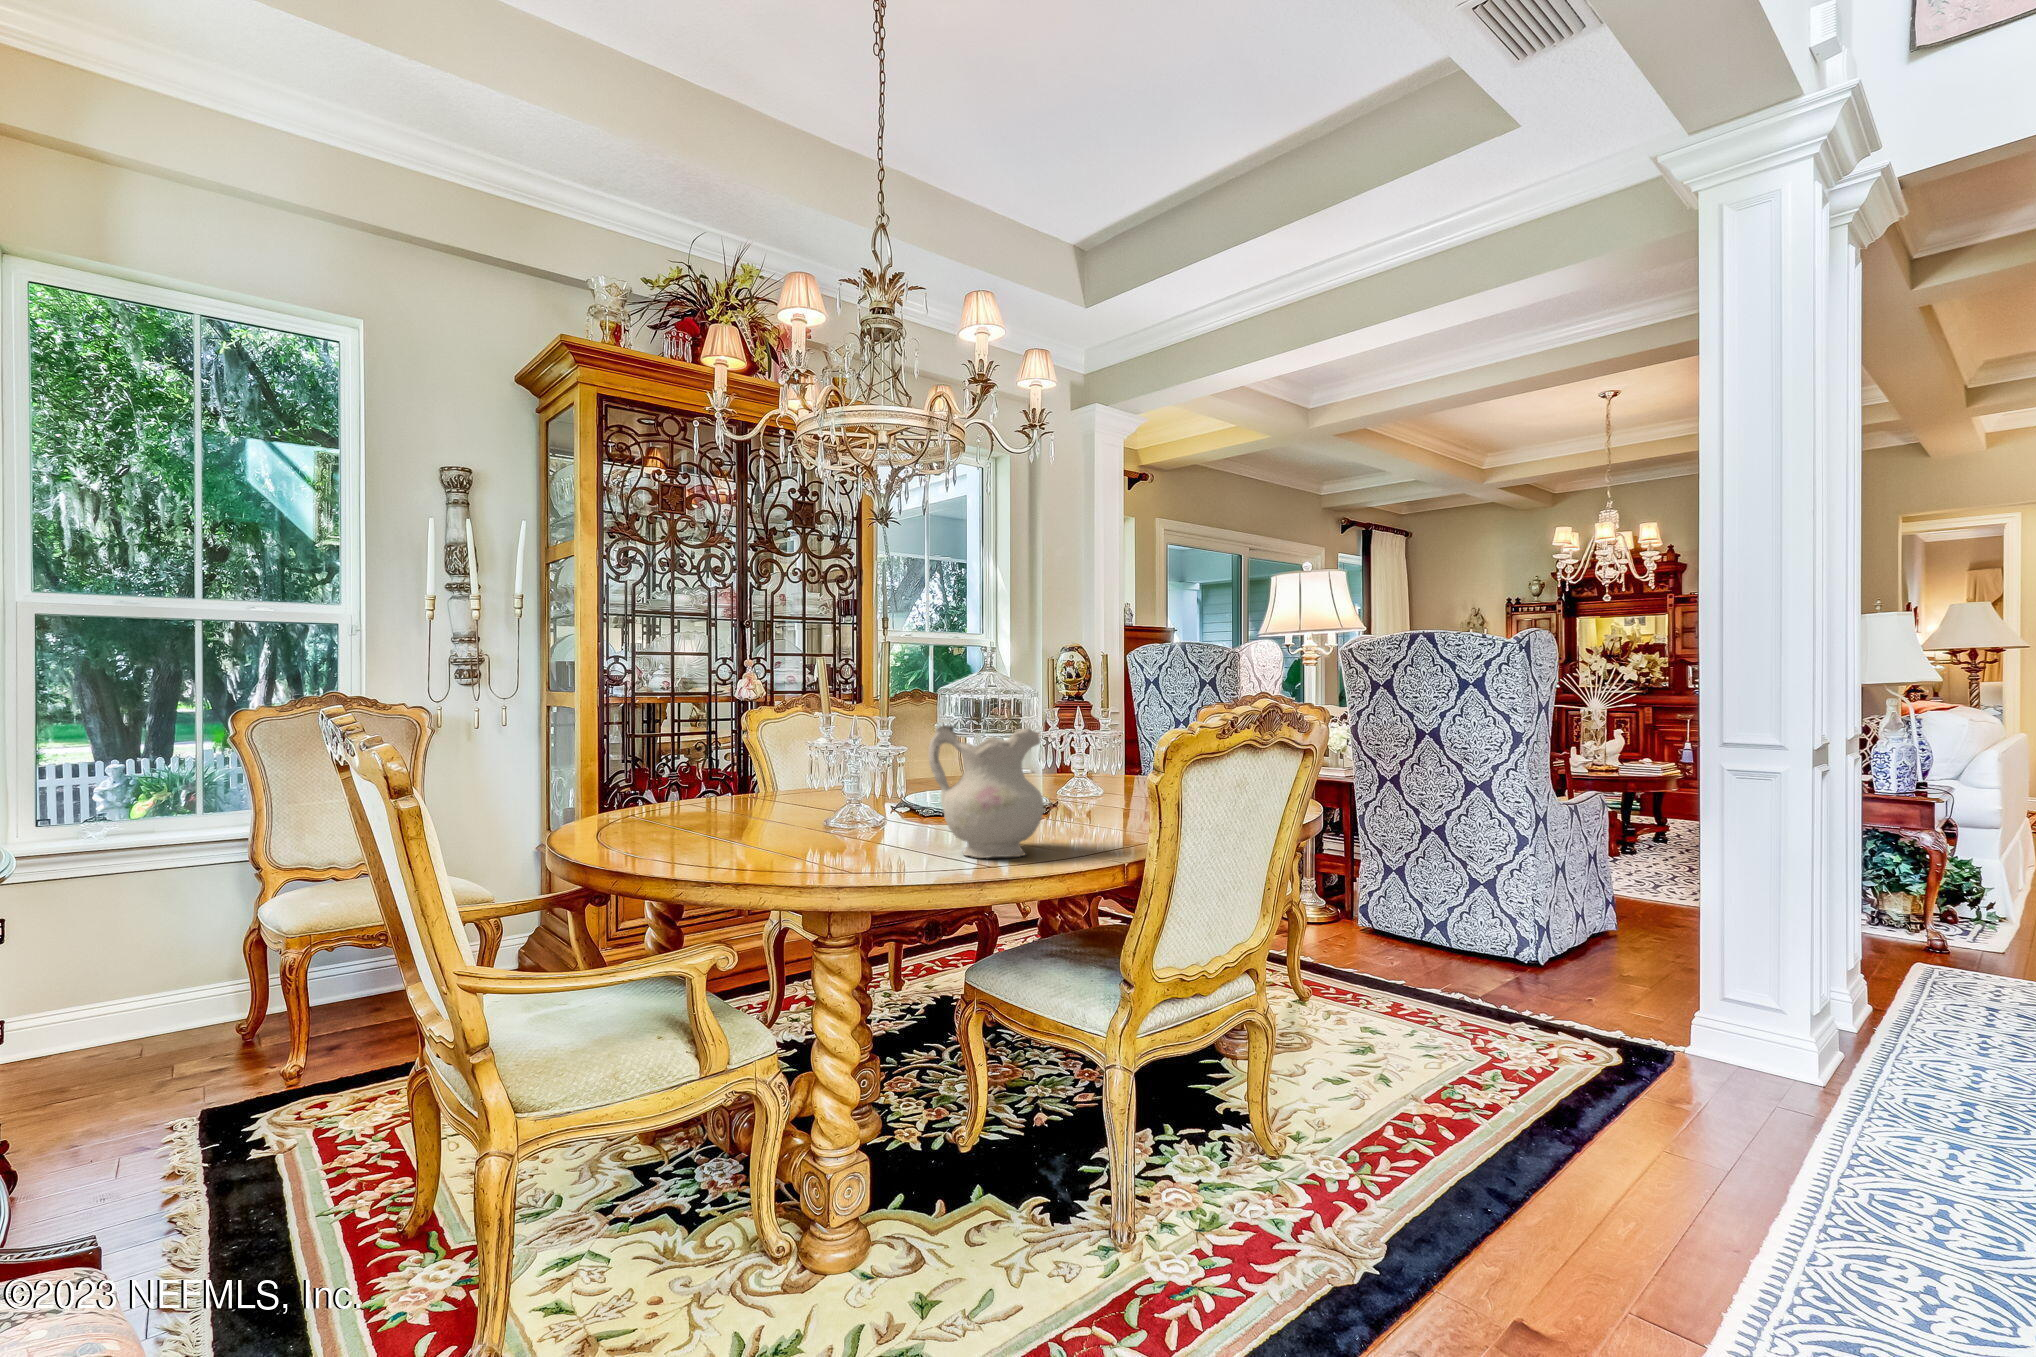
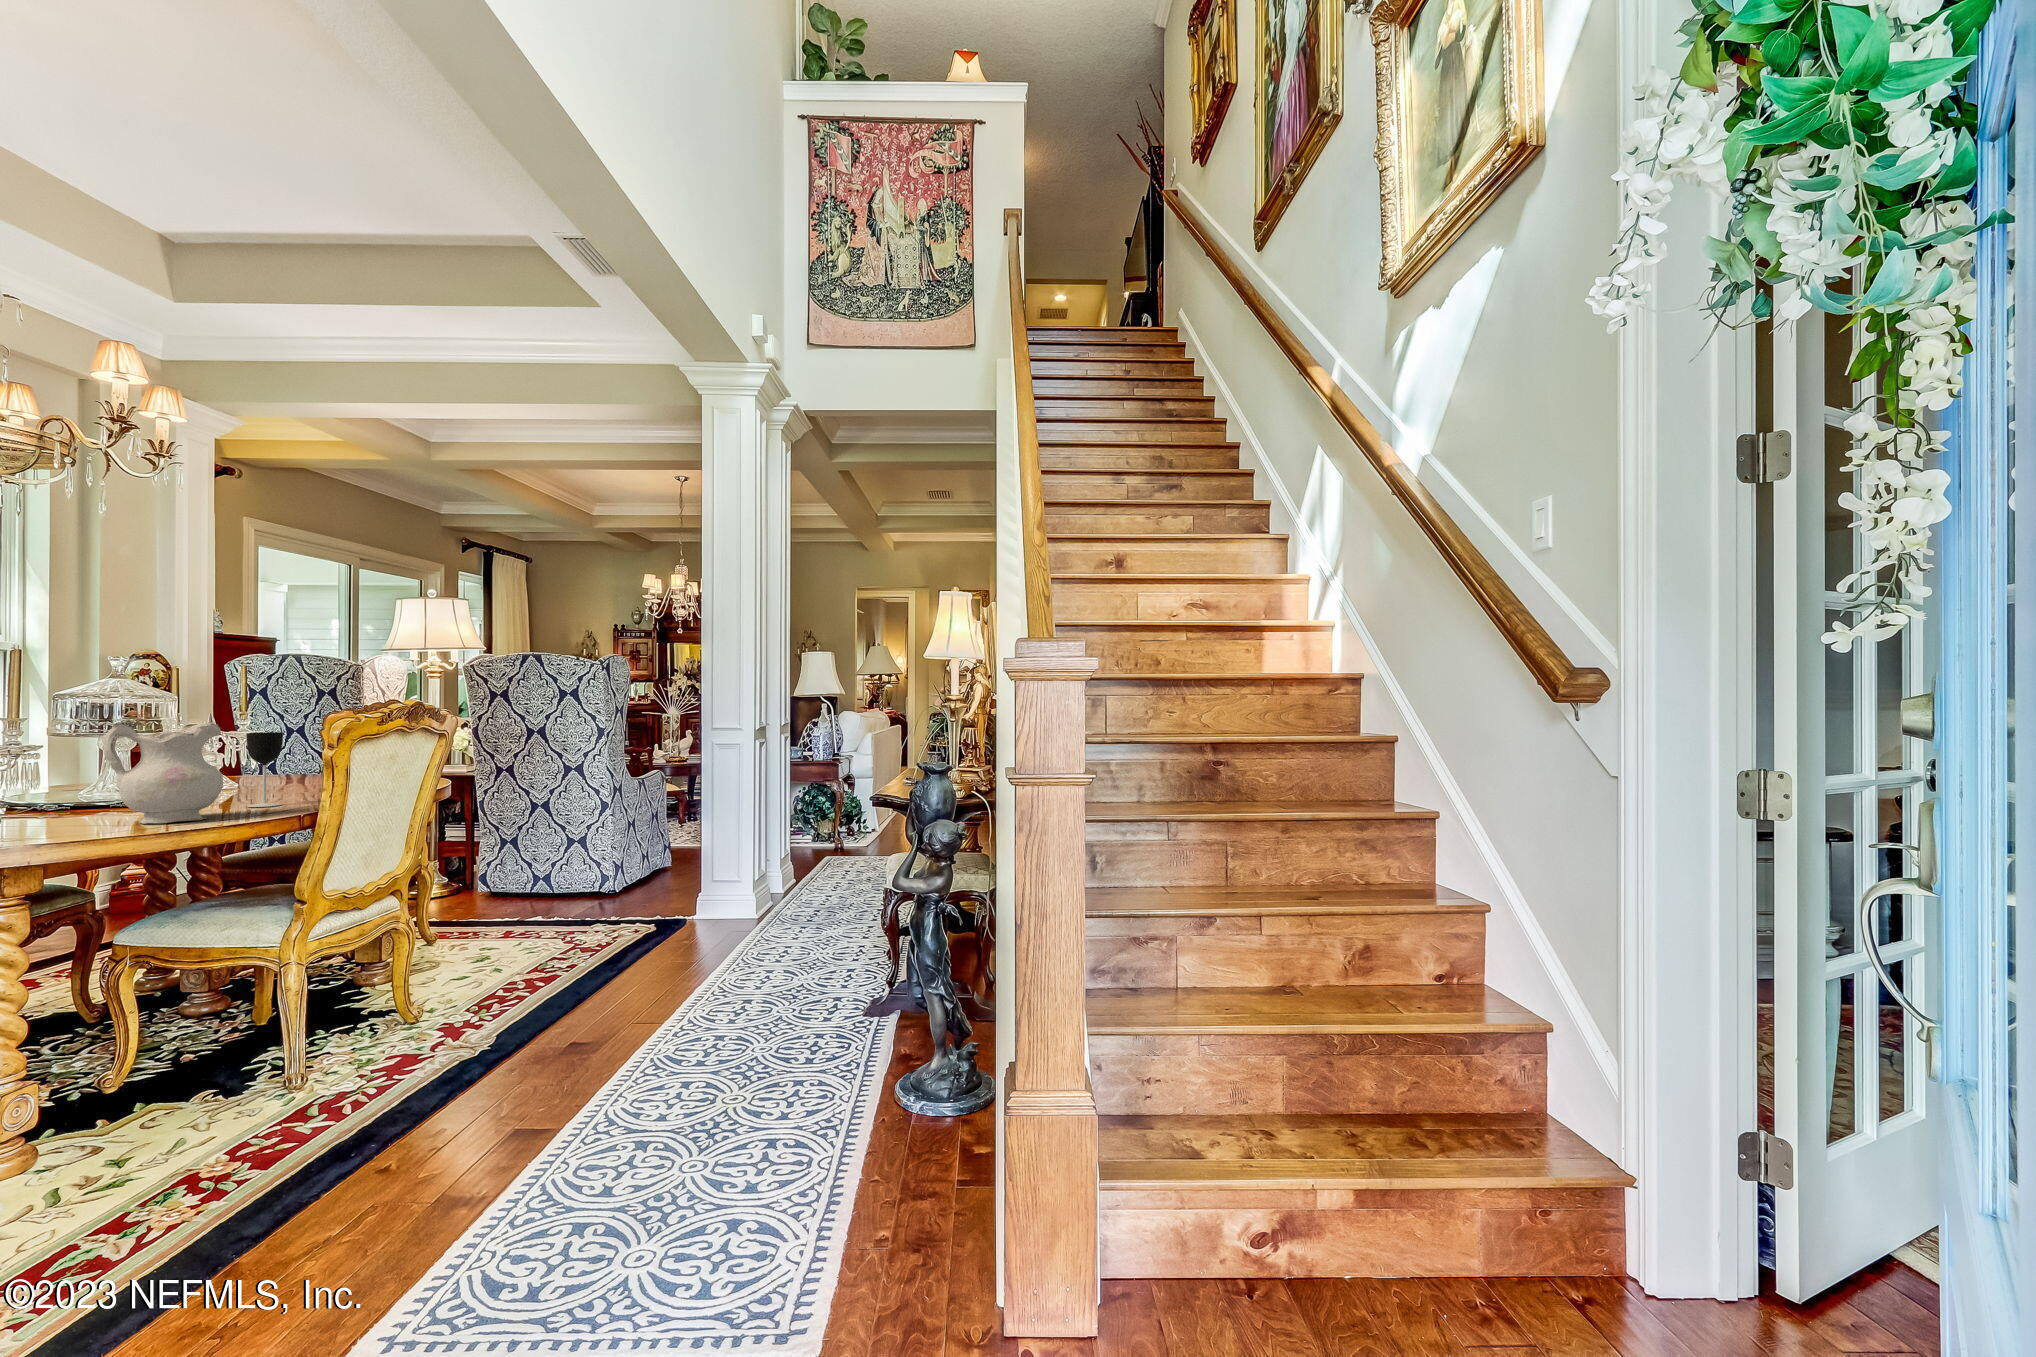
wine glass: none [1080,739,1118,838] -> present [246,732,283,807]

